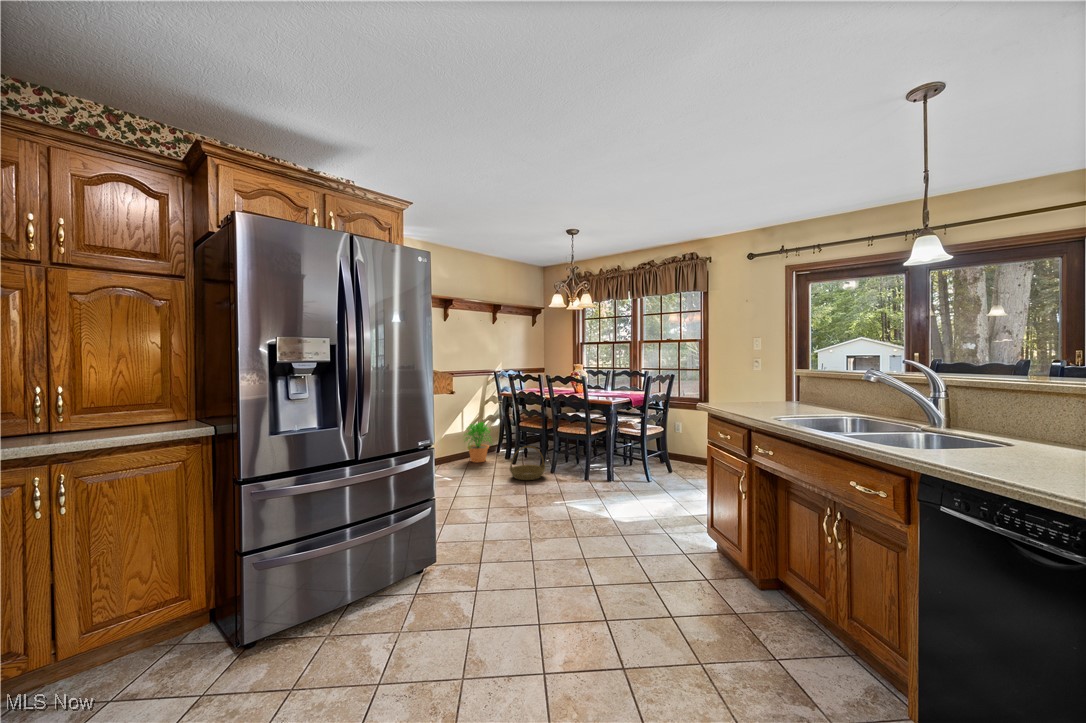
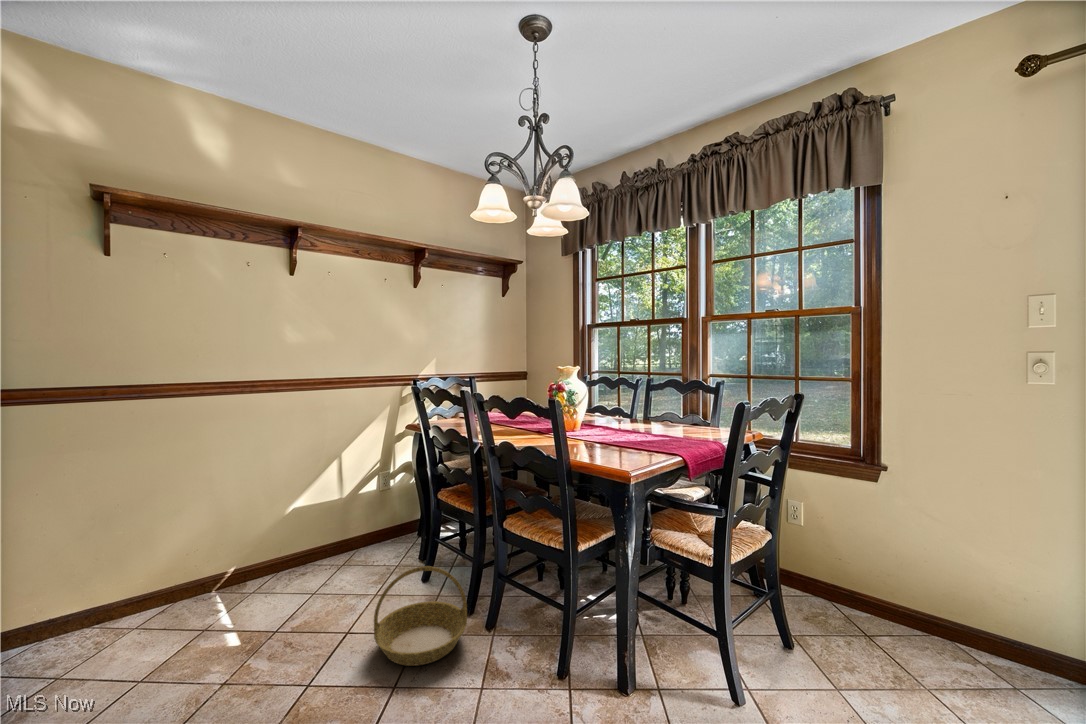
potted plant: present [466,422,491,462] -> none [325,480,400,569]

